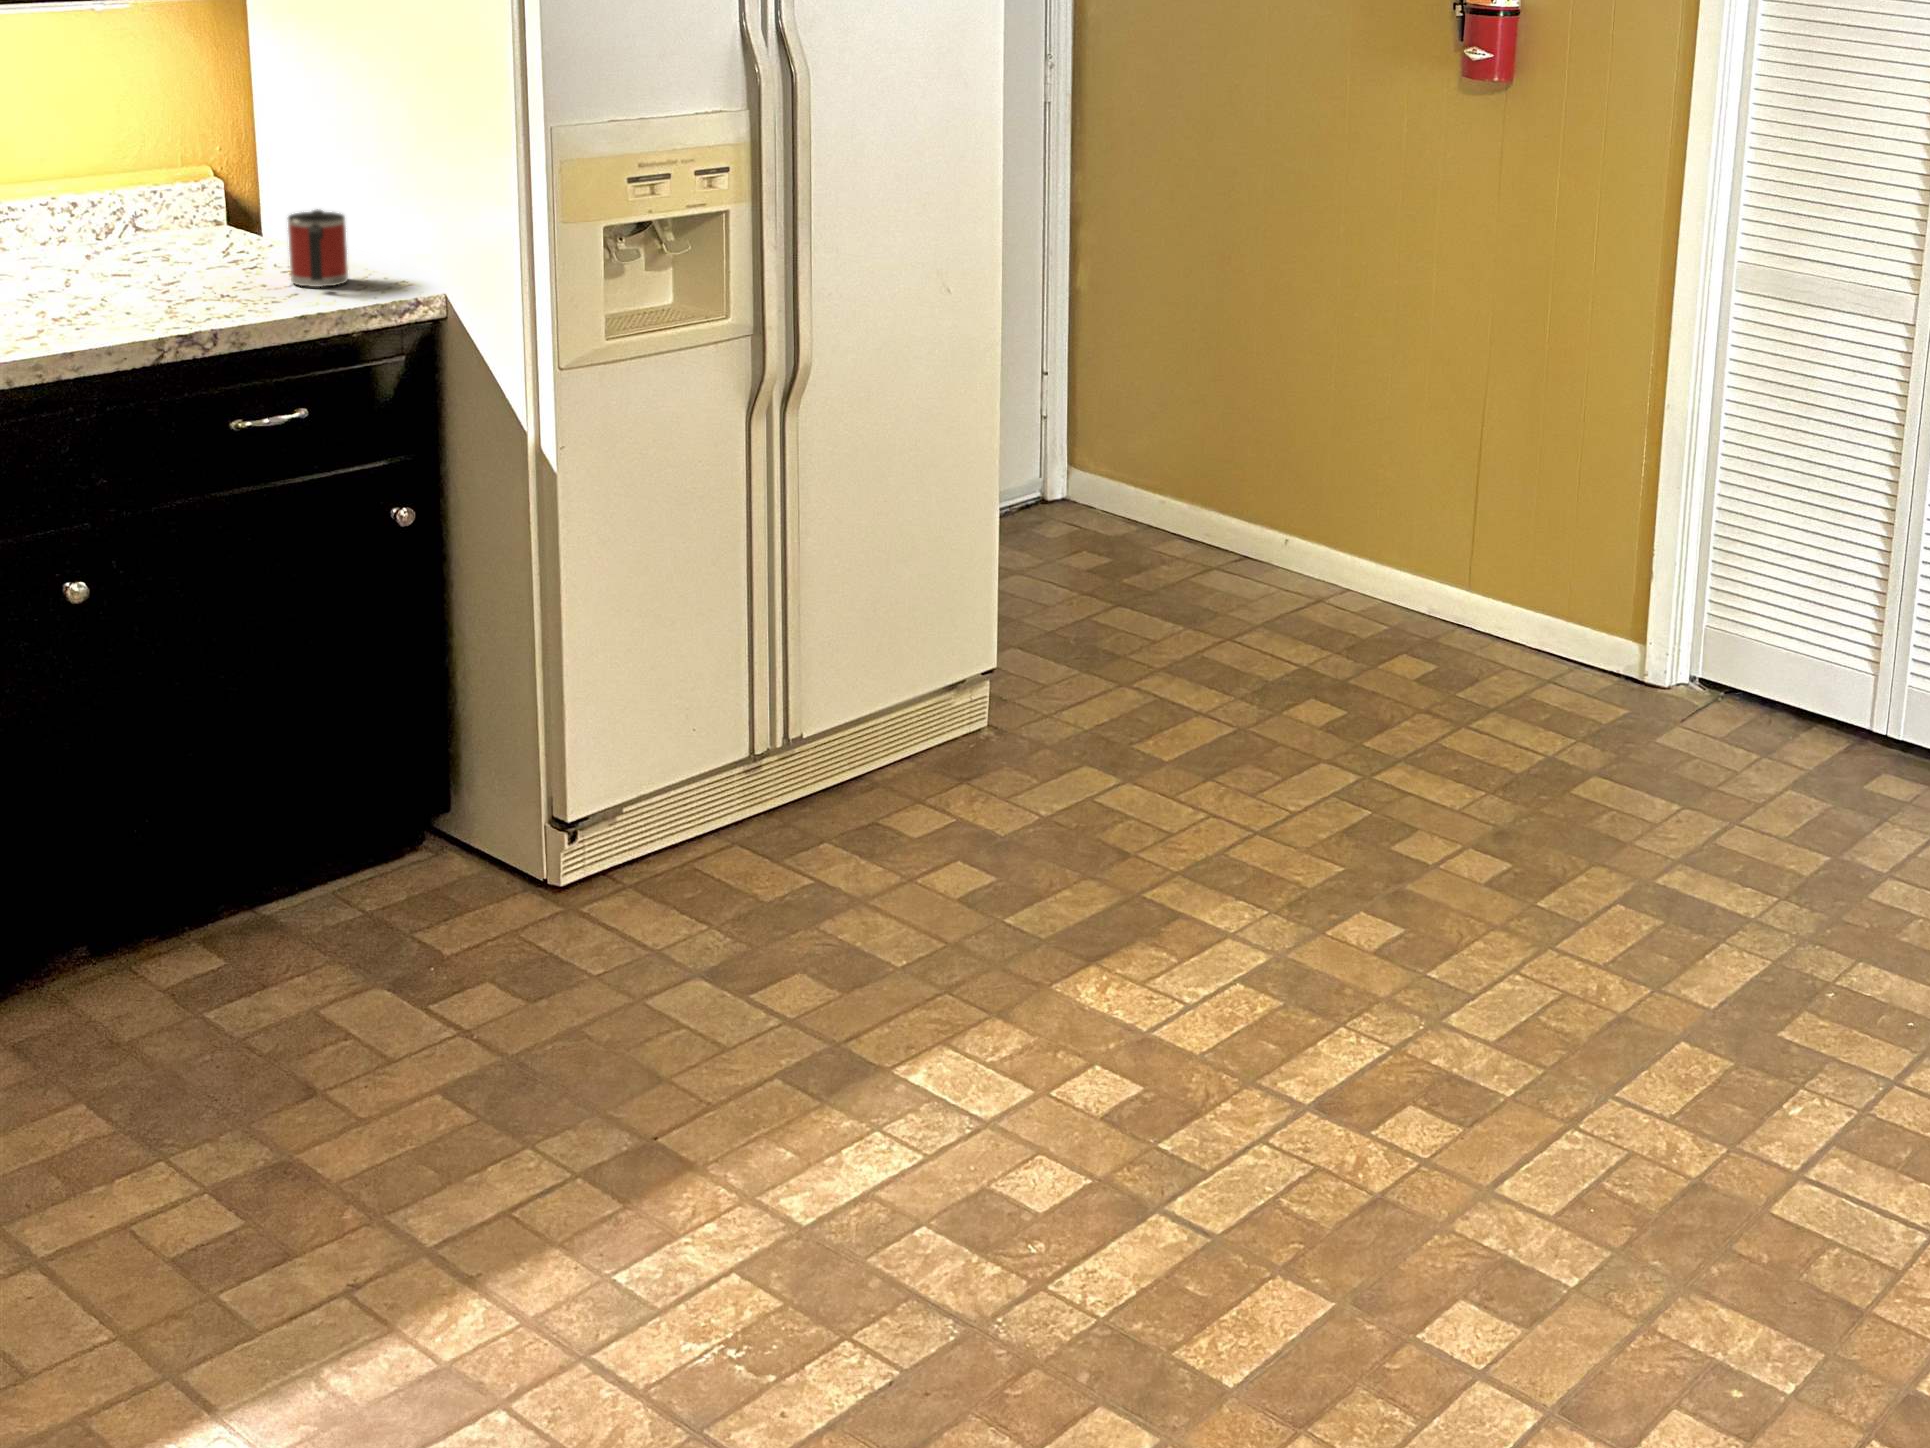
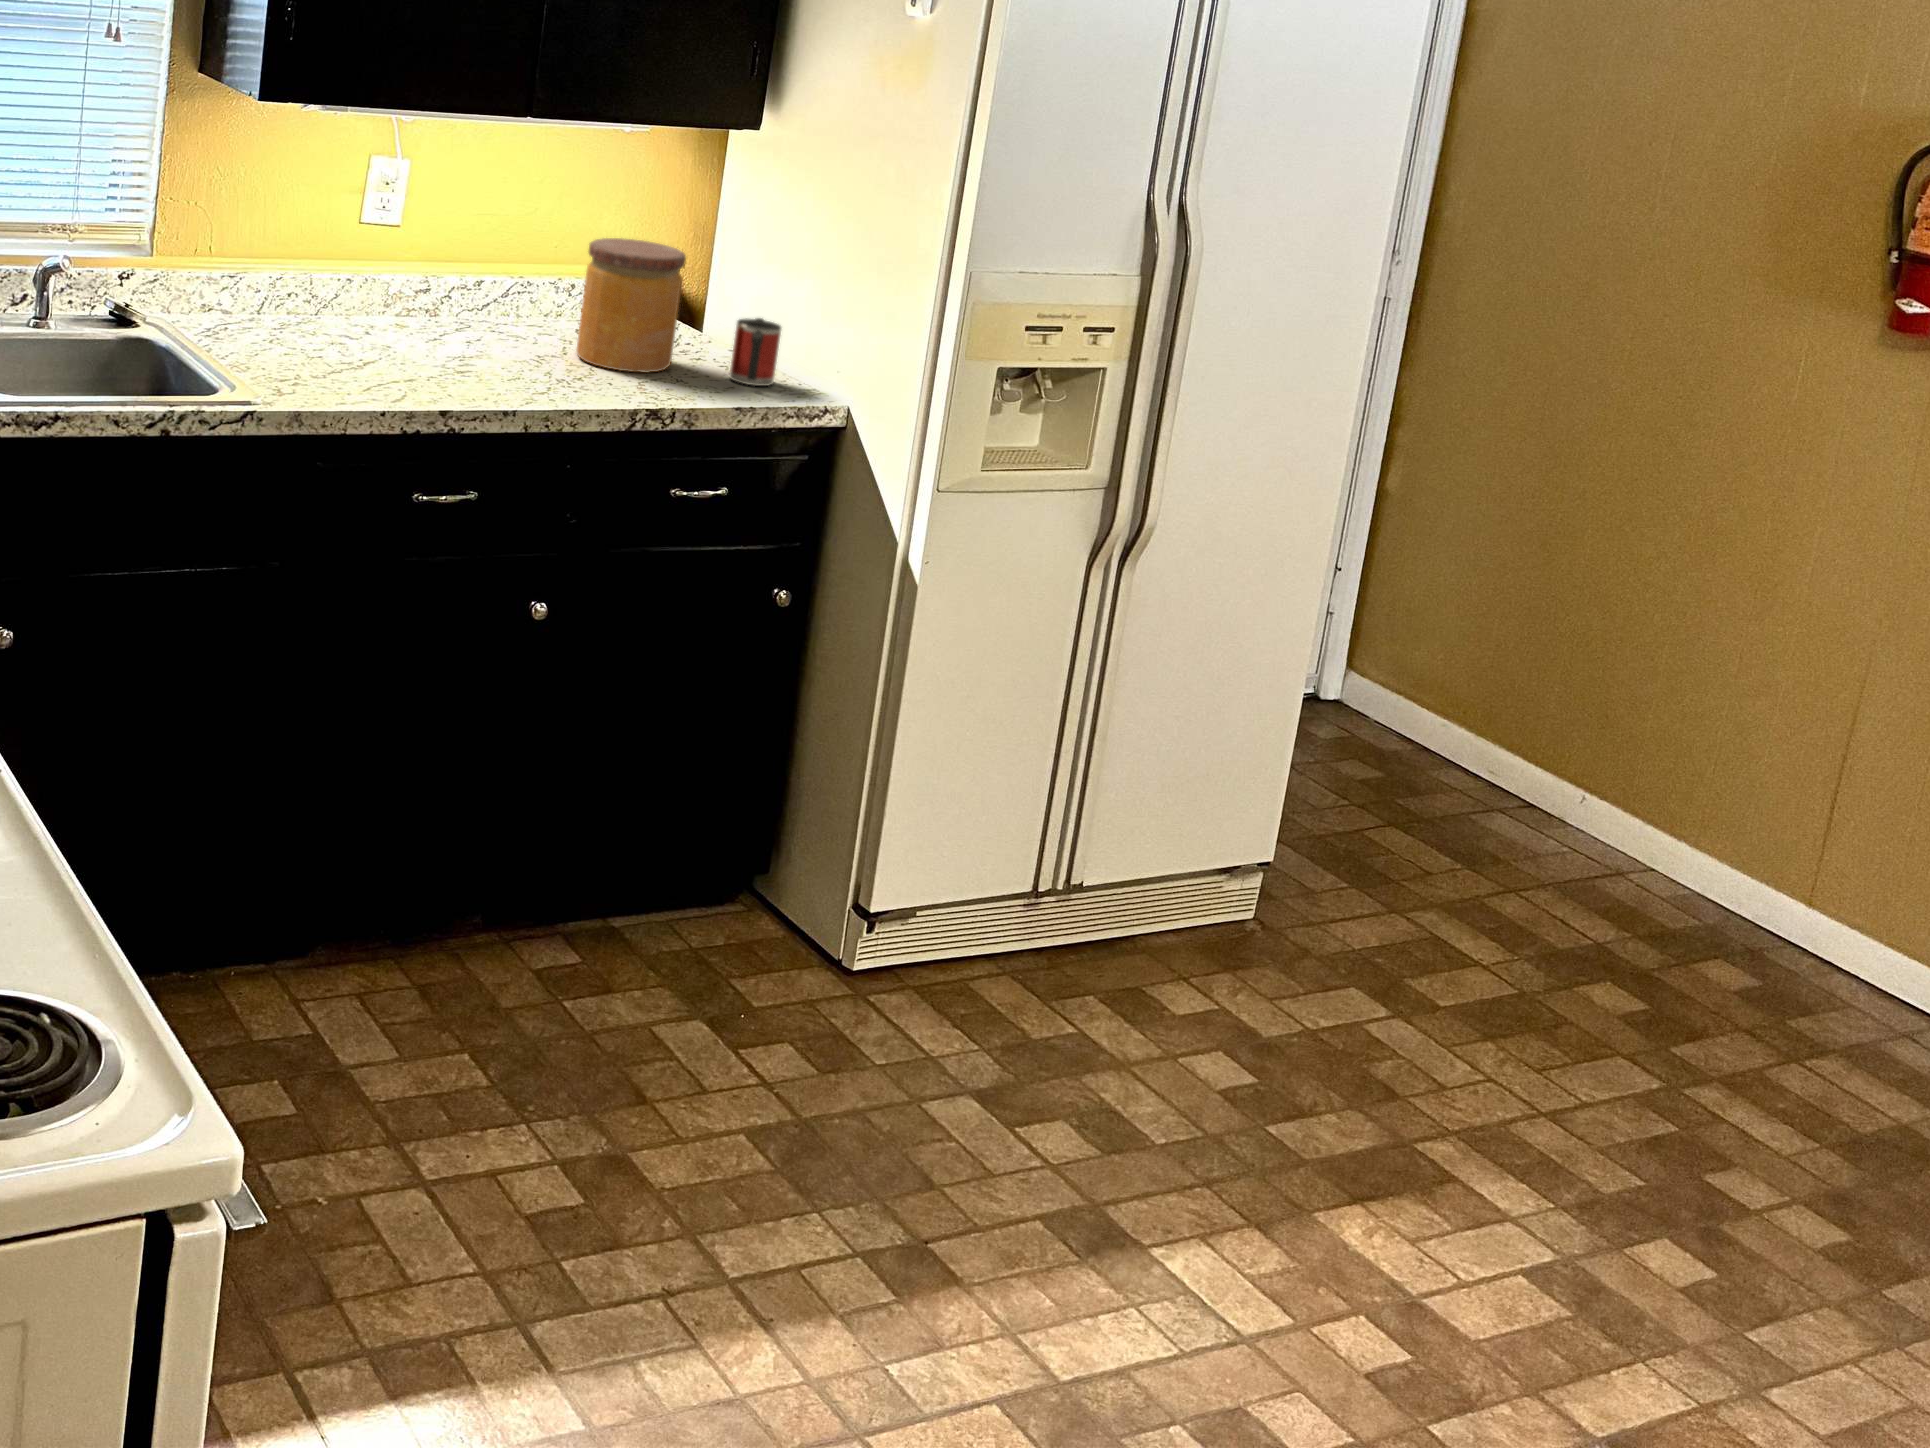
jar: none [75,140,215,294] -> present [576,238,686,373]

